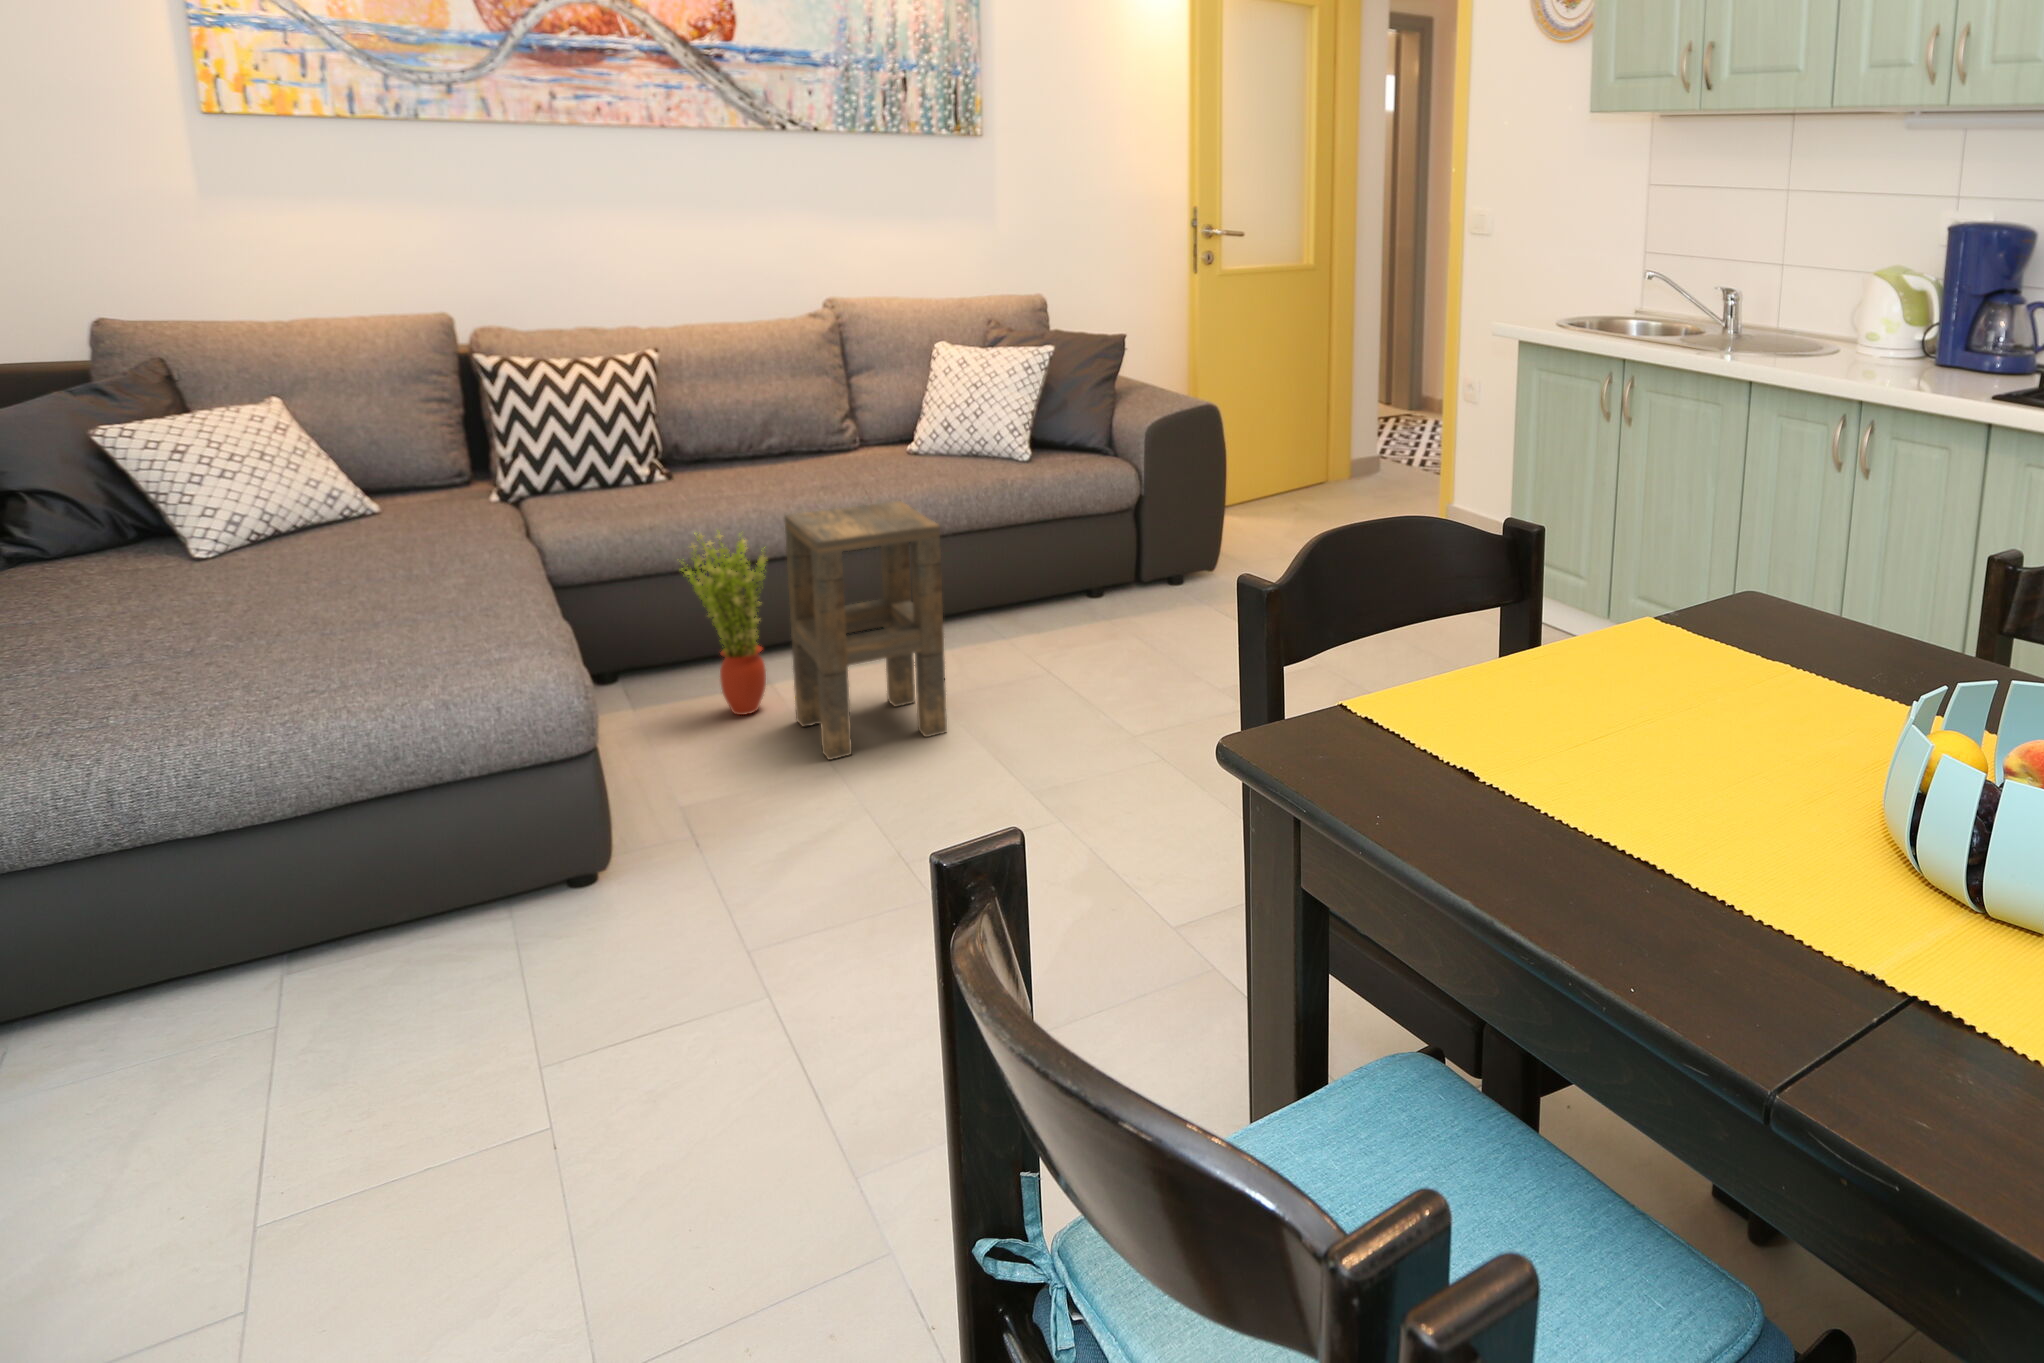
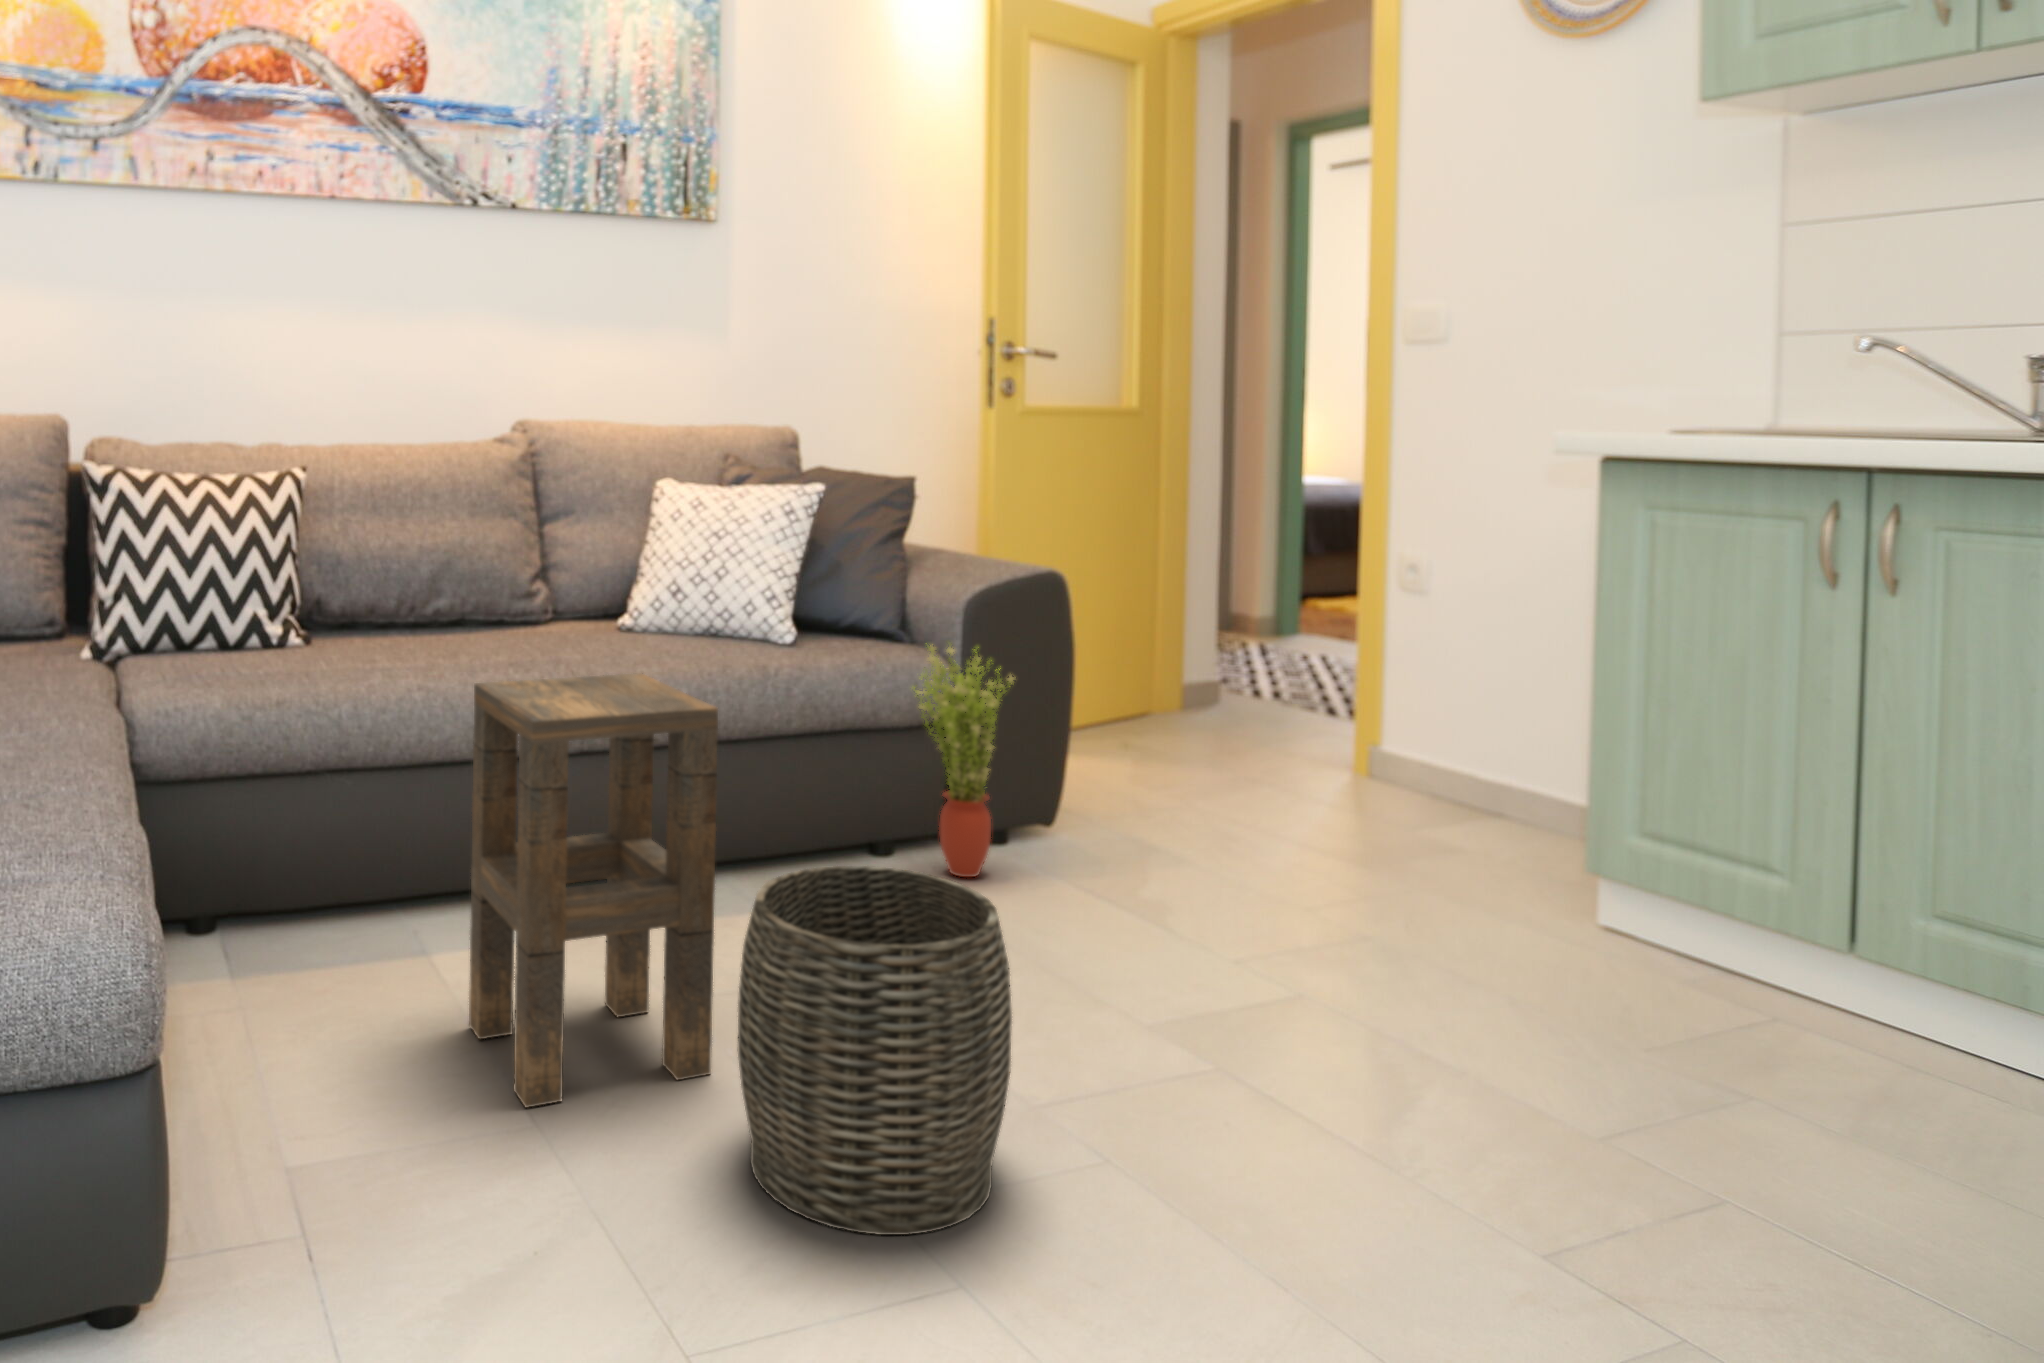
potted plant: present [683,530,766,715] -> present [914,644,1014,877]
woven basket: none [947,610,1100,799] -> present [738,866,1012,1235]

